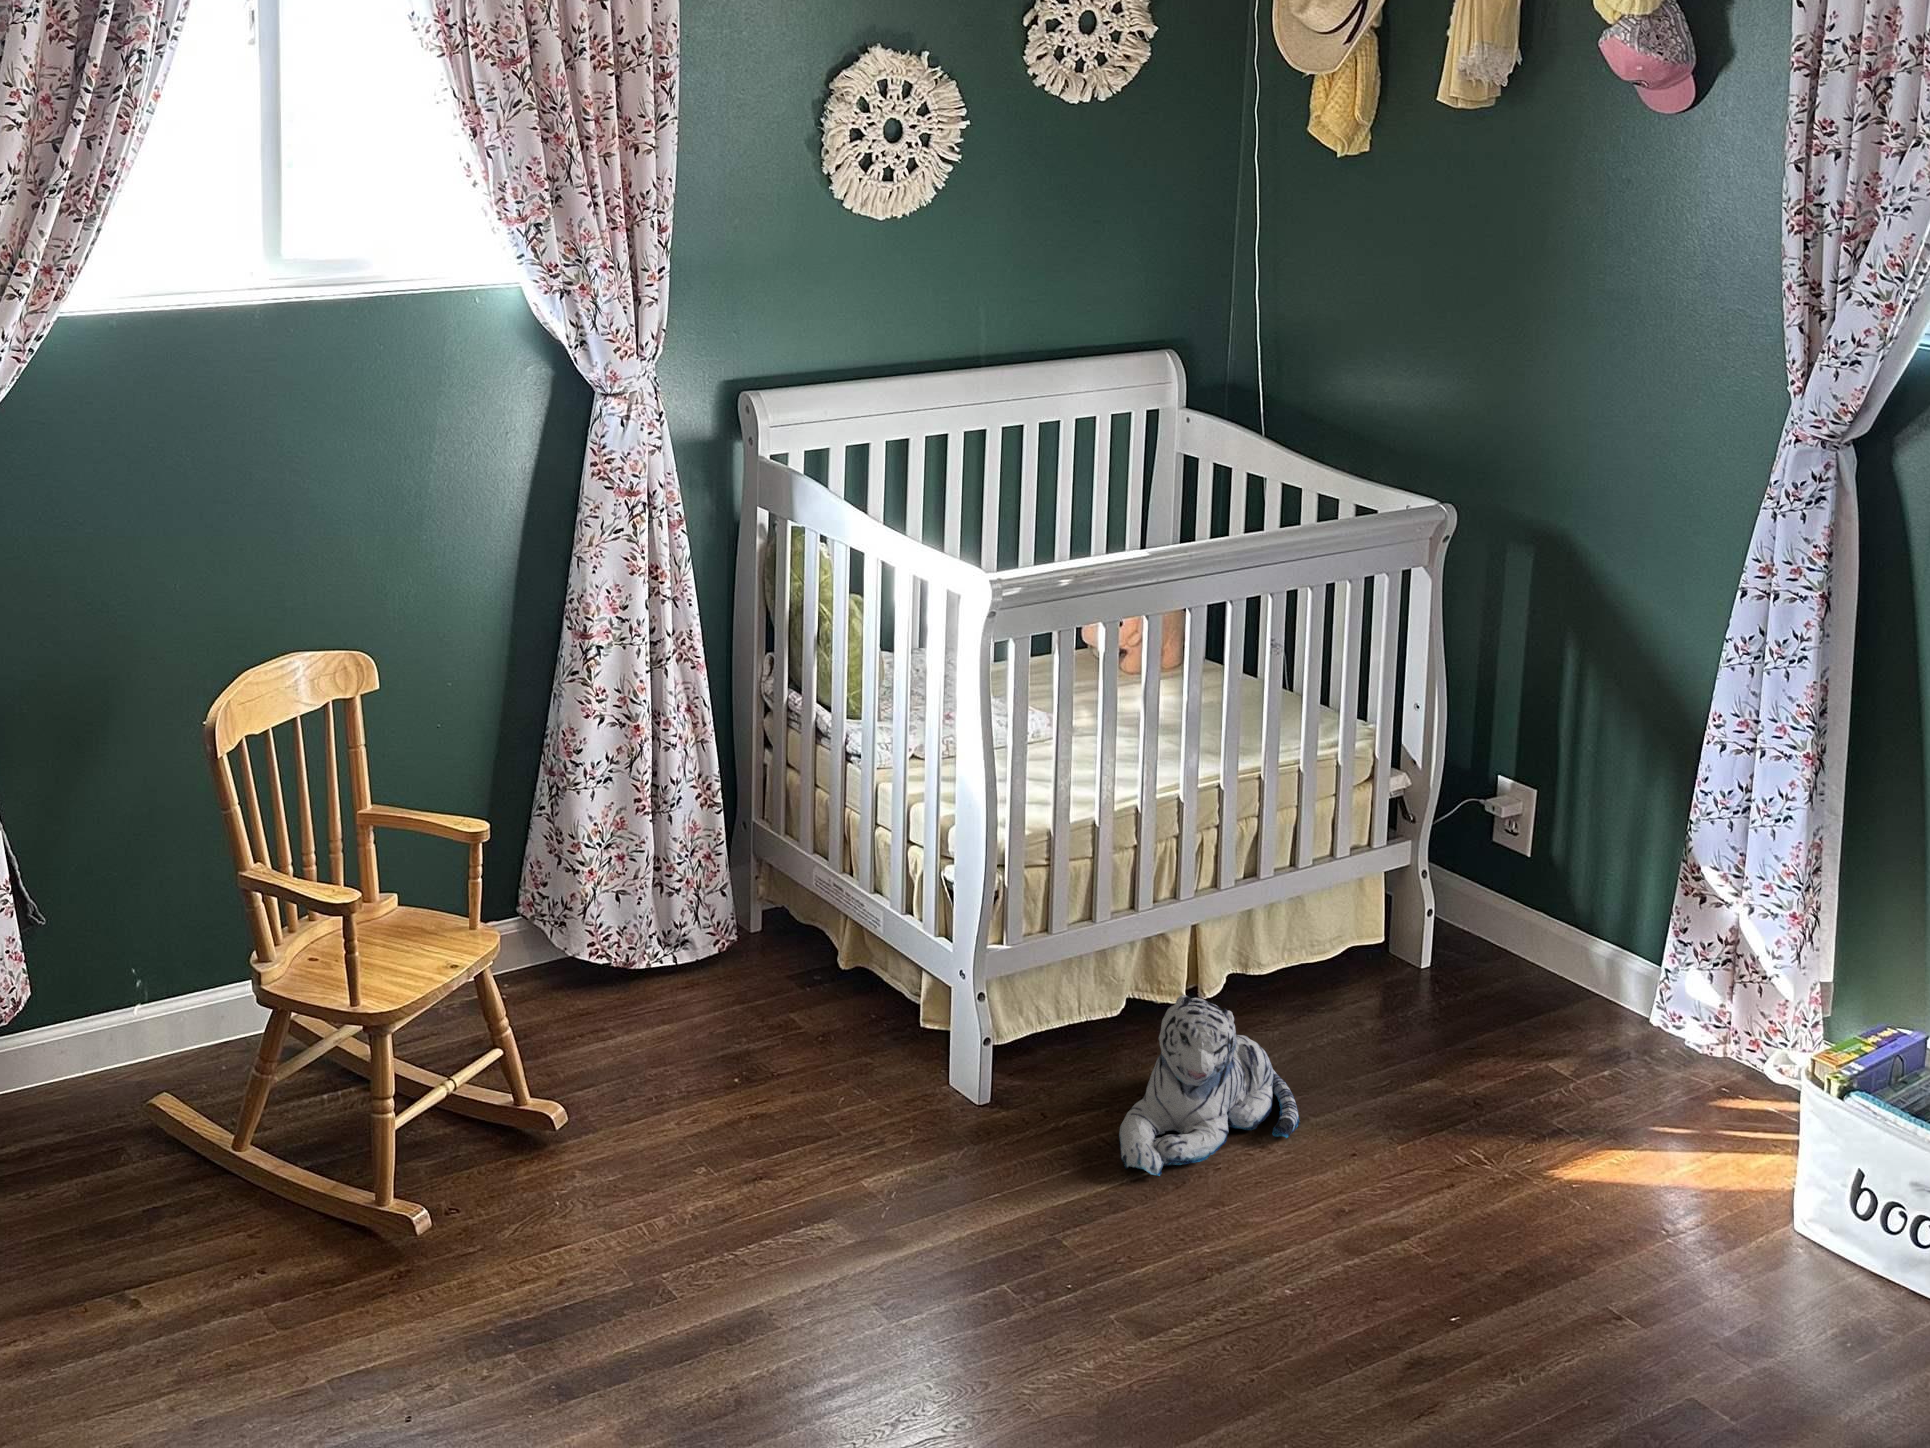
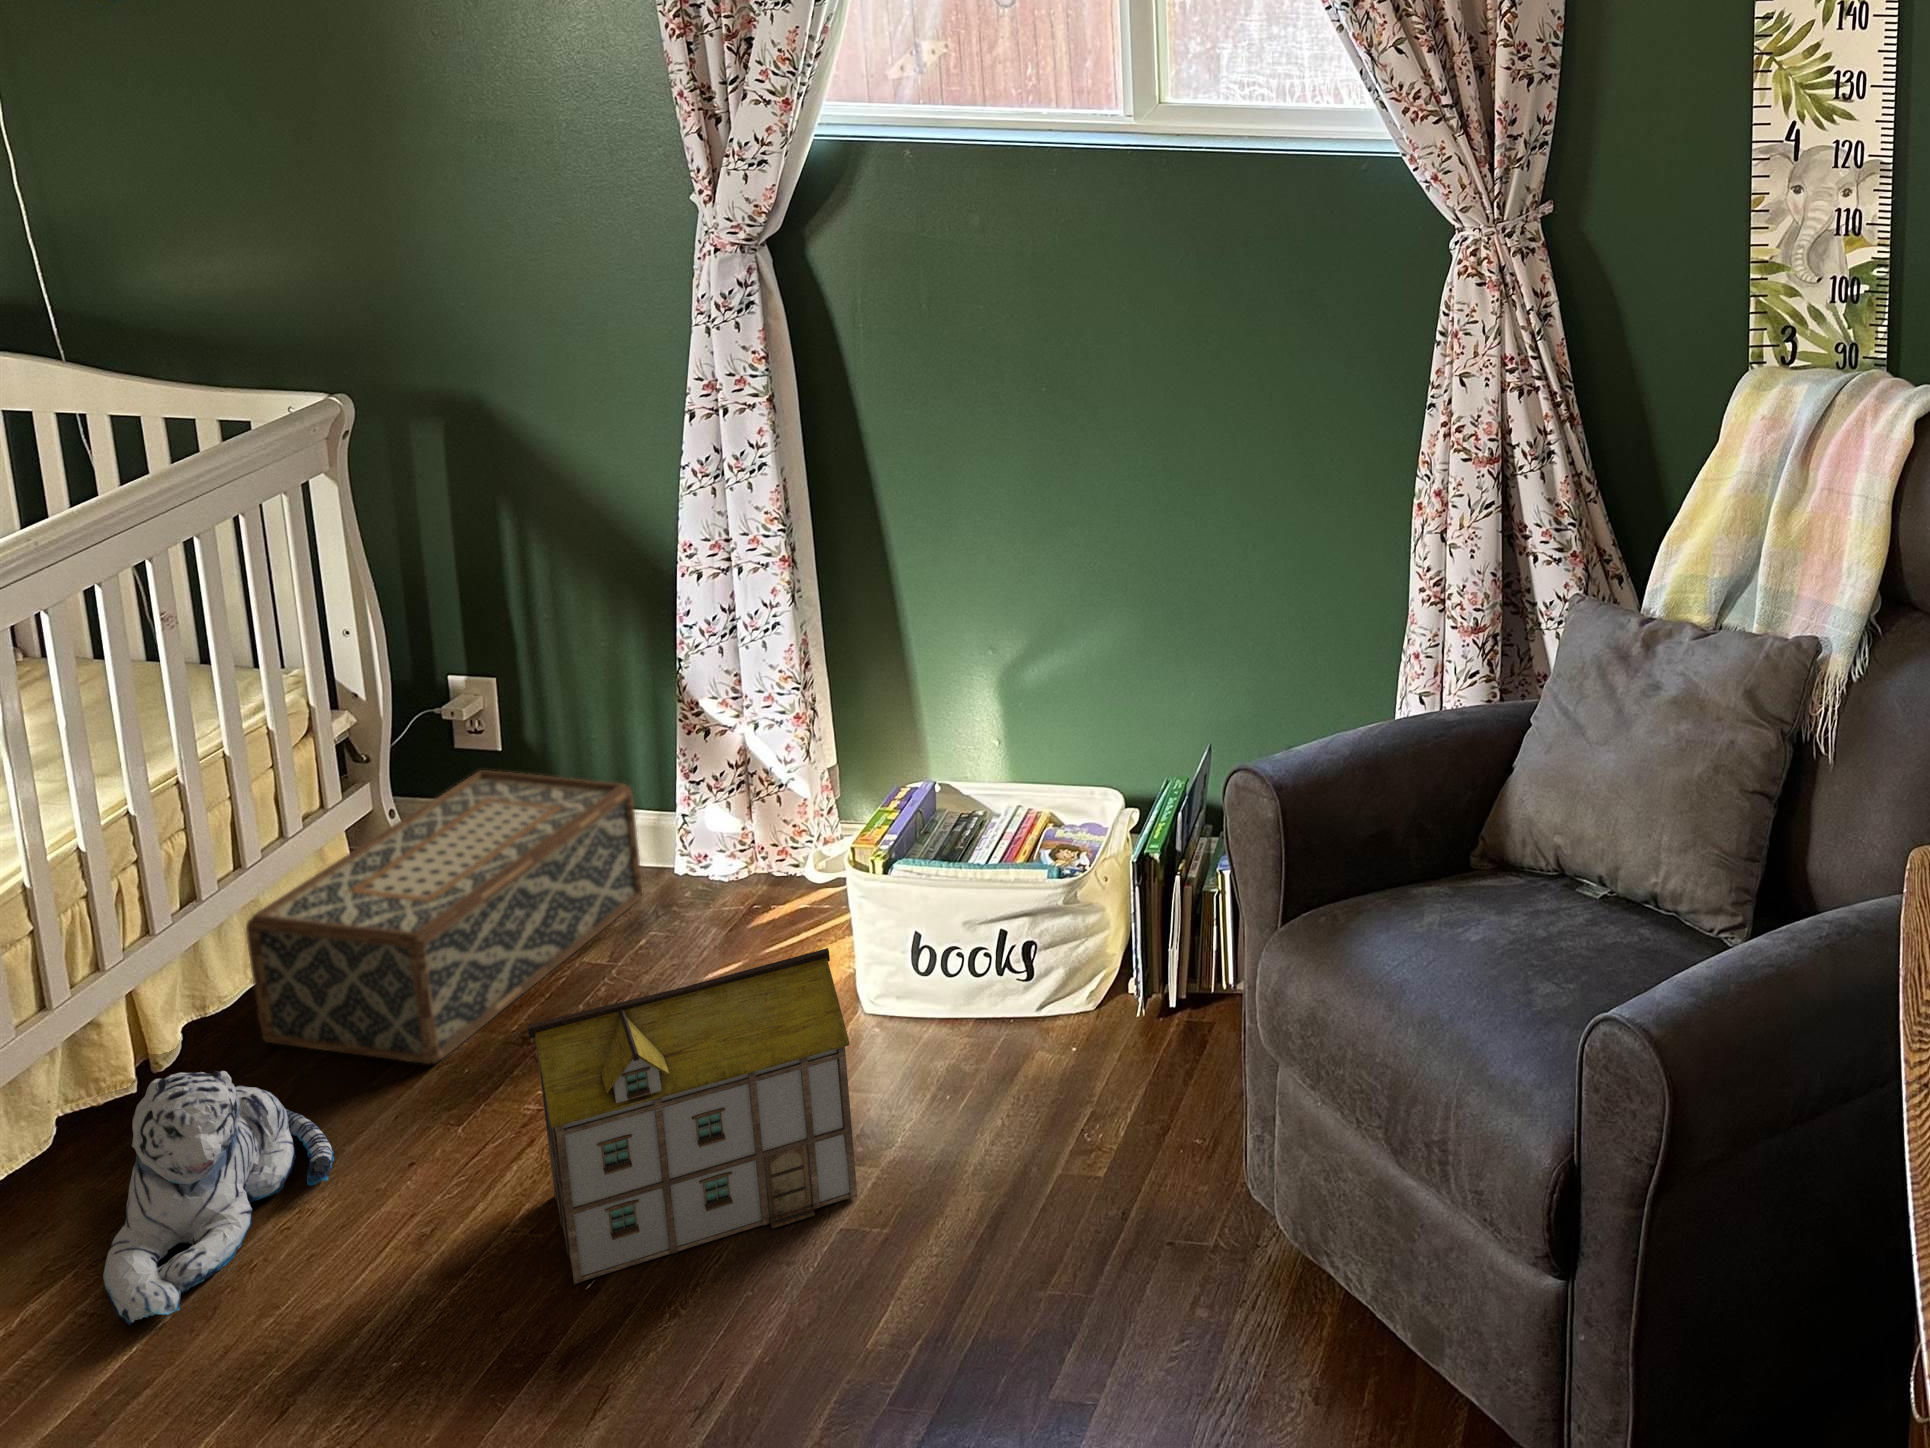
woven basket: none [1279,869,1627,1092] -> present [246,770,642,1064]
toy house: none [1442,1068,1738,1374] -> present [527,948,857,1284]

